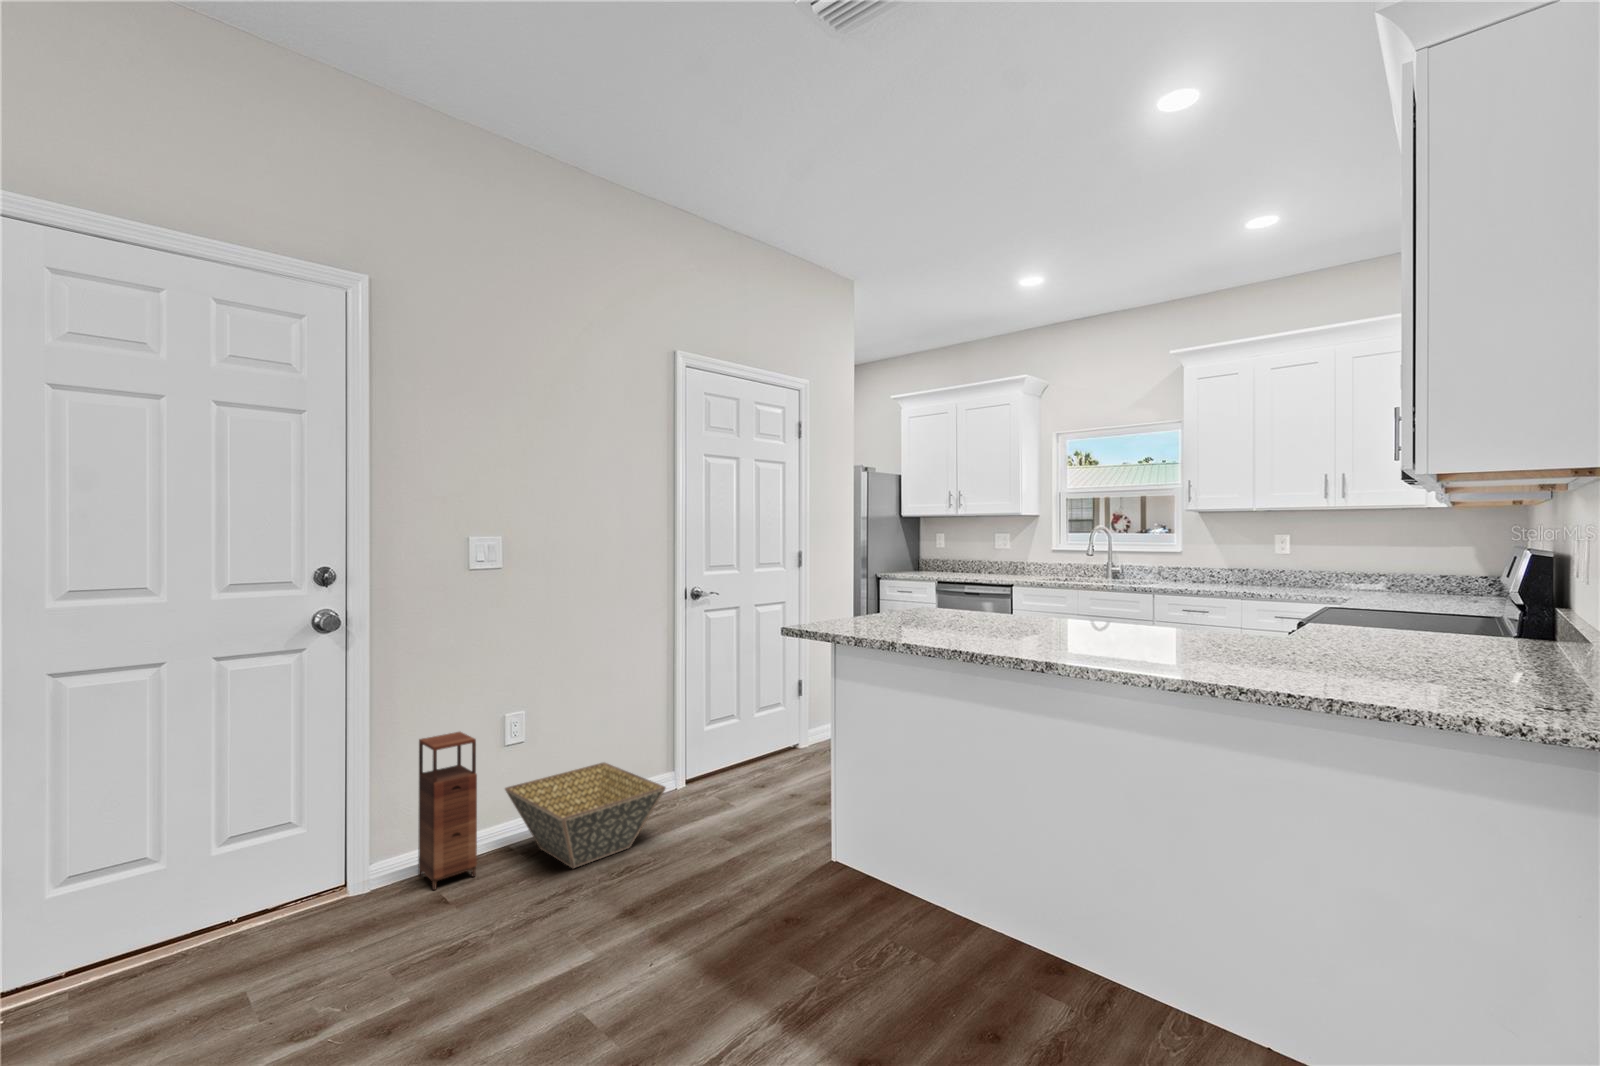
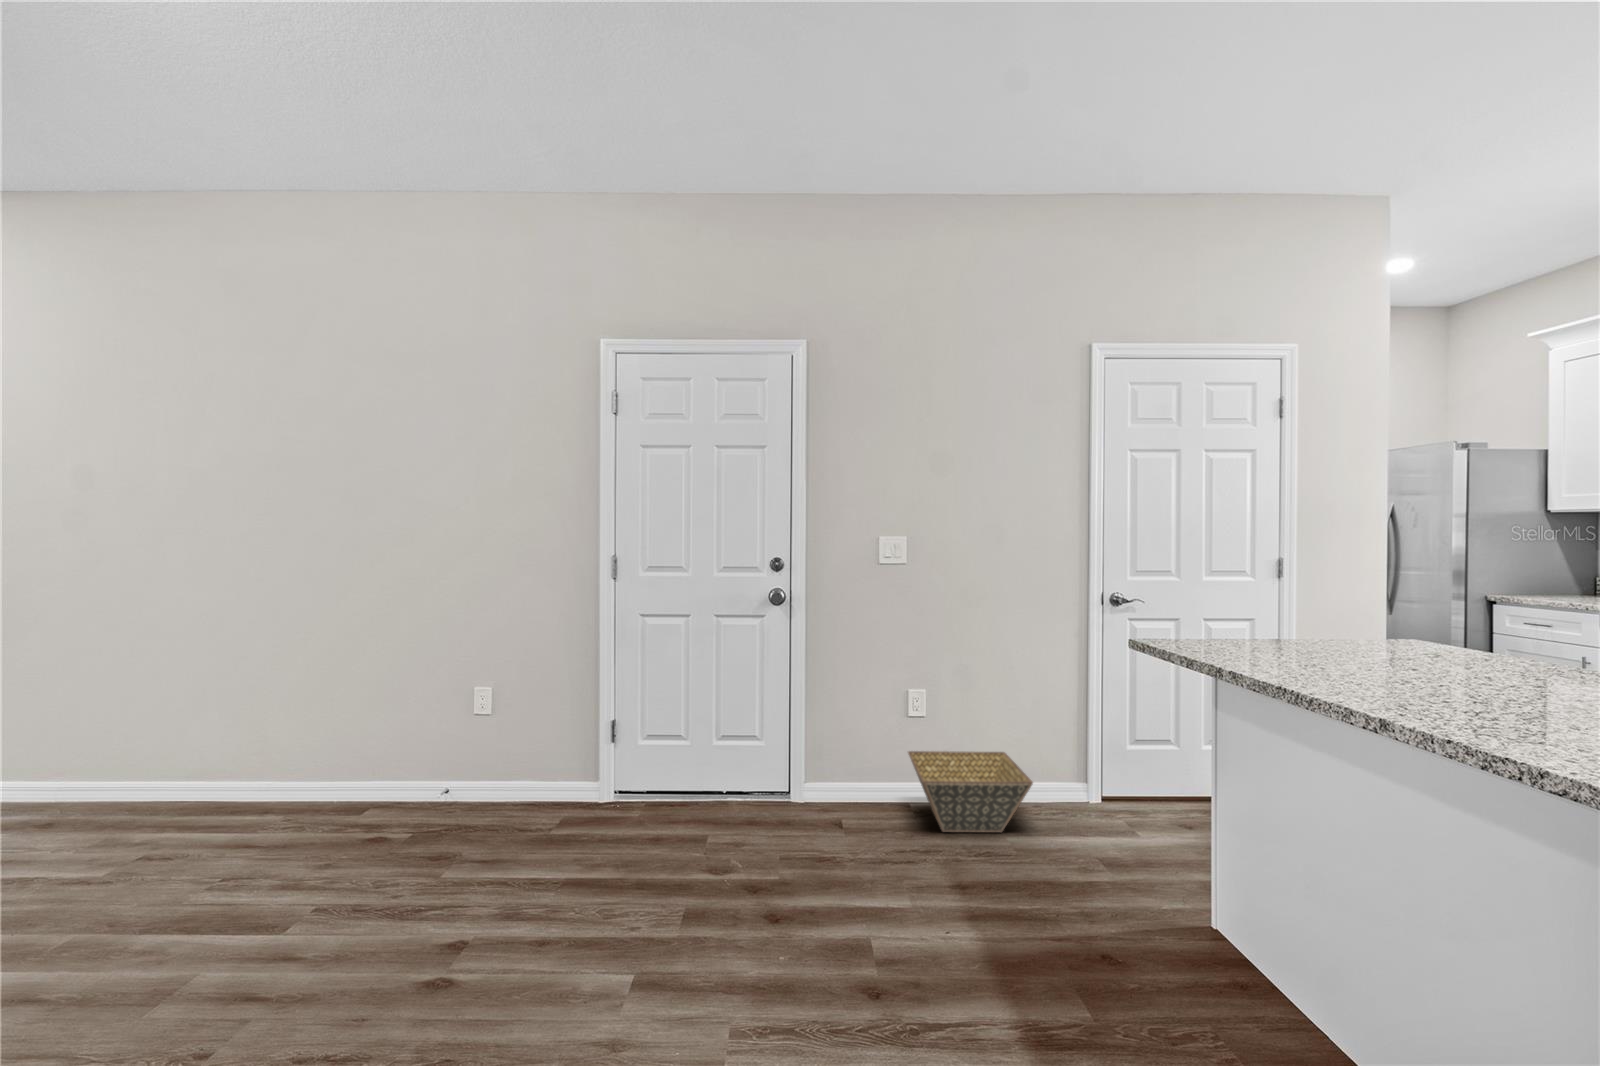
storage cabinet: present [418,732,477,890] -> none [839,695,873,815]

